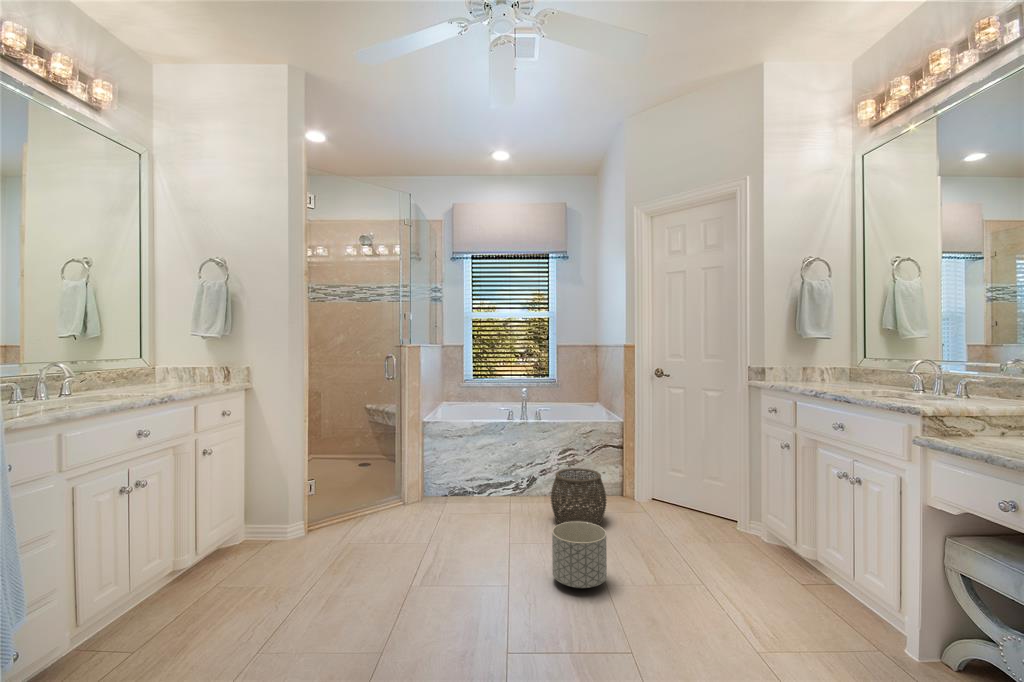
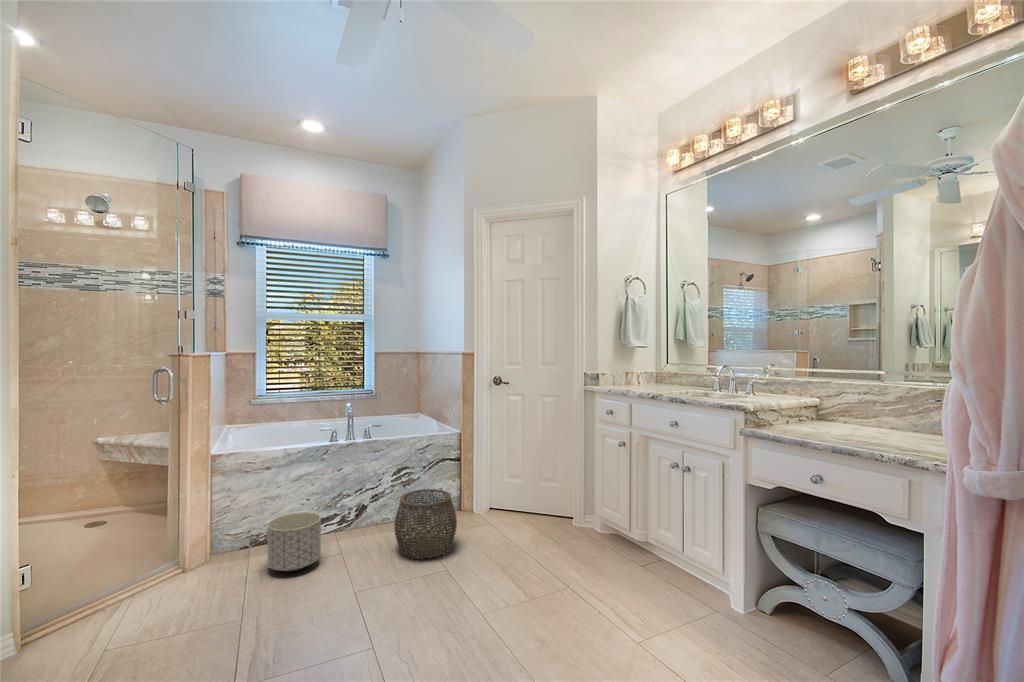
planter: present [552,522,607,589] -> present [267,512,321,572]

